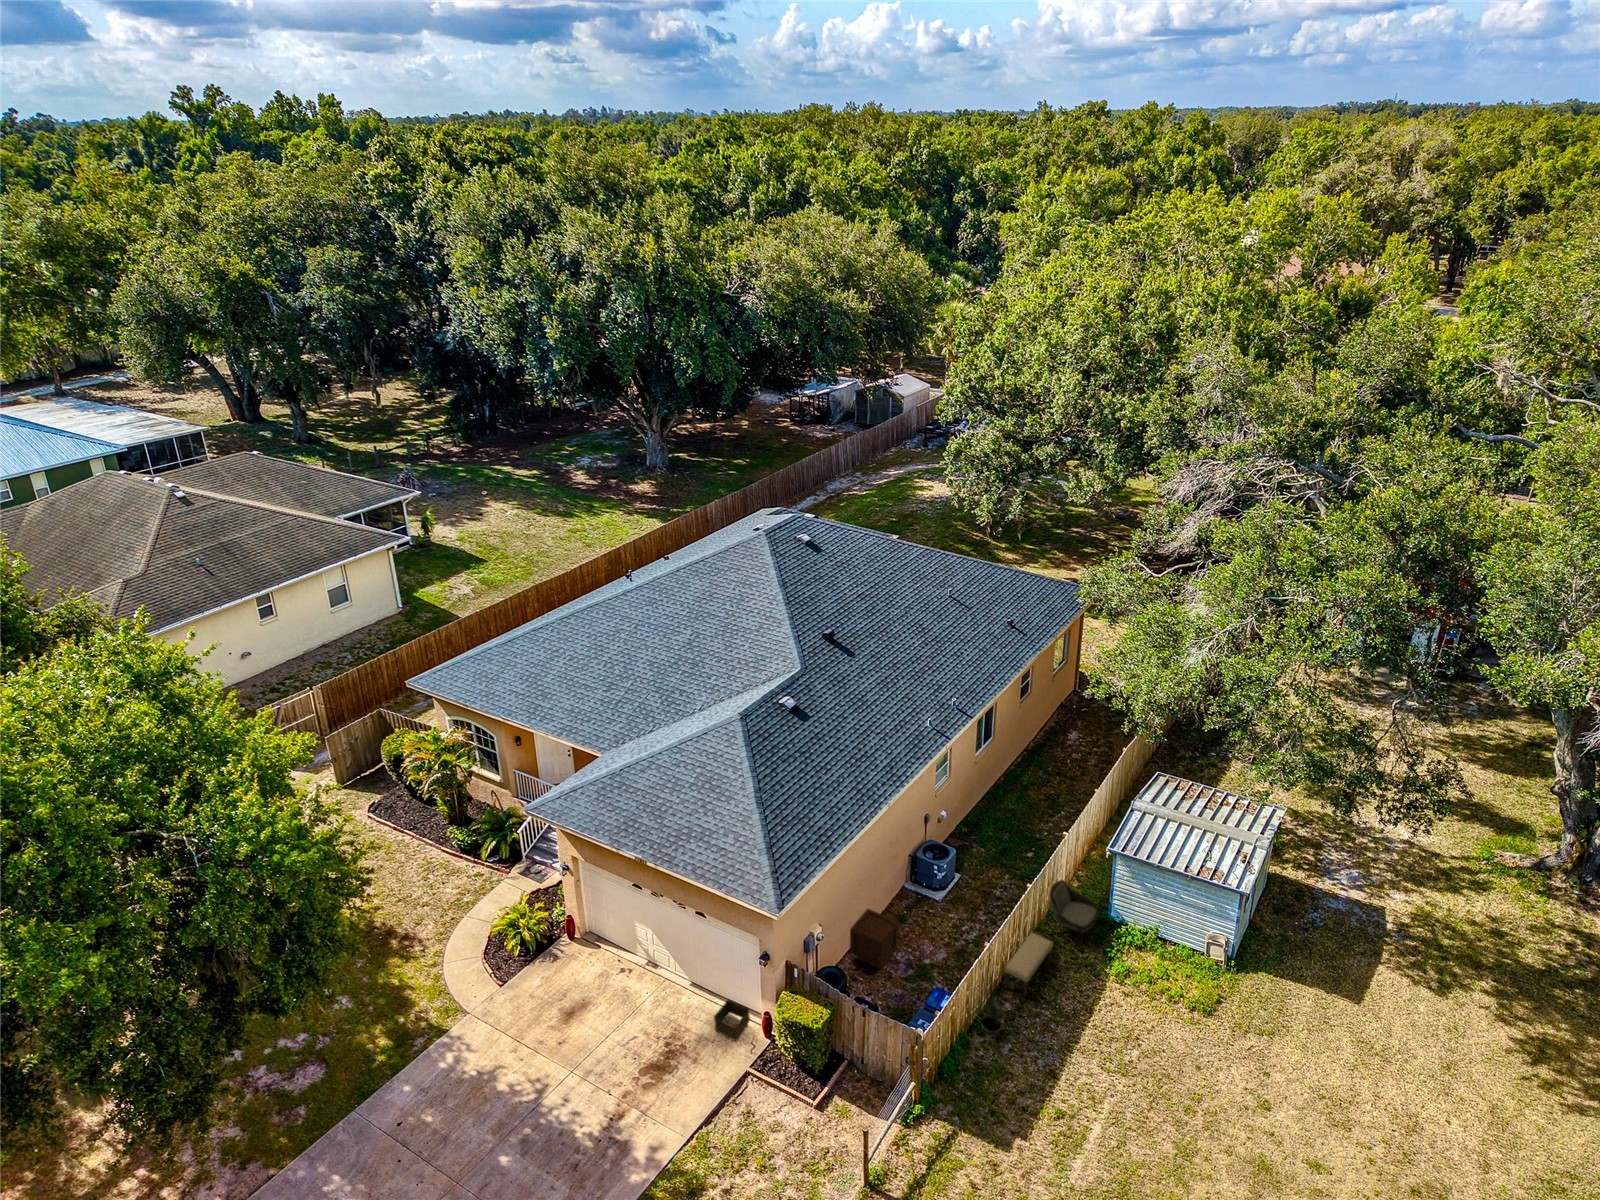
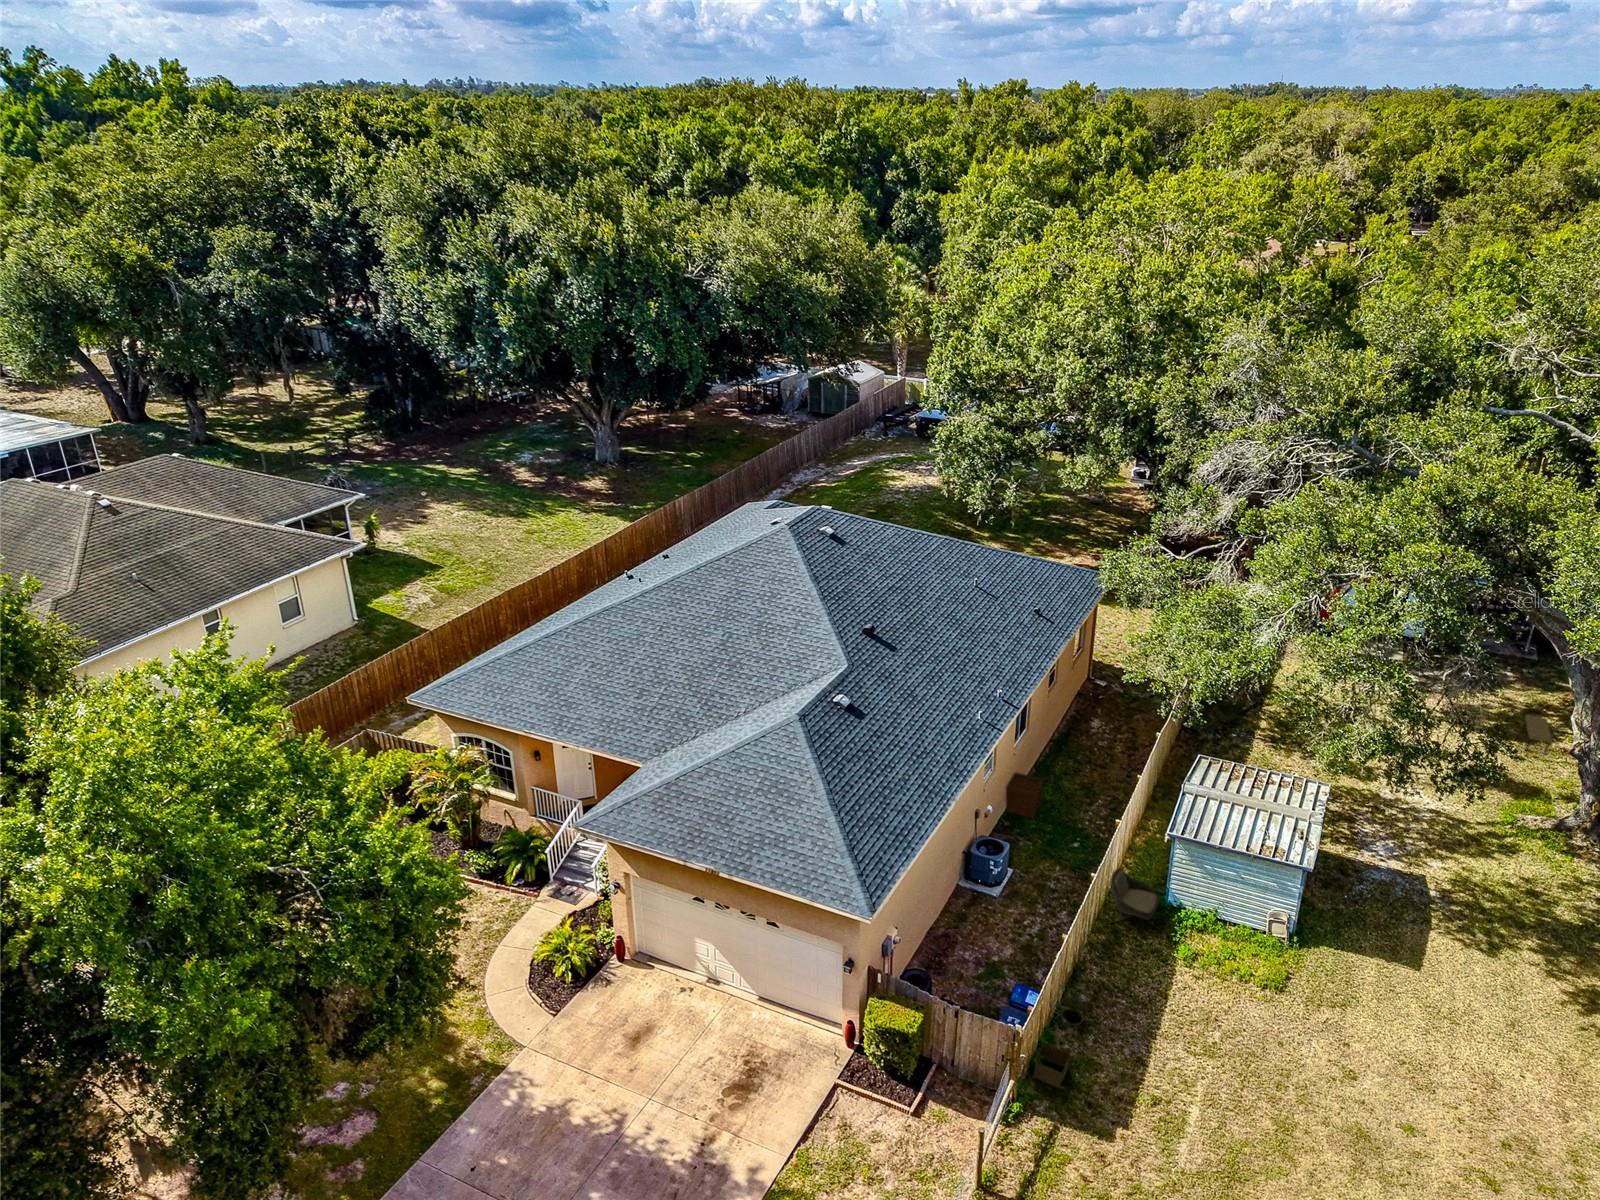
wooden crate: present [850,909,899,969] -> present [1006,772,1043,818]
bench: present [1004,933,1053,996] -> present [1522,715,1552,754]
storage bin: present [714,1000,750,1041] -> present [1033,1042,1070,1088]

